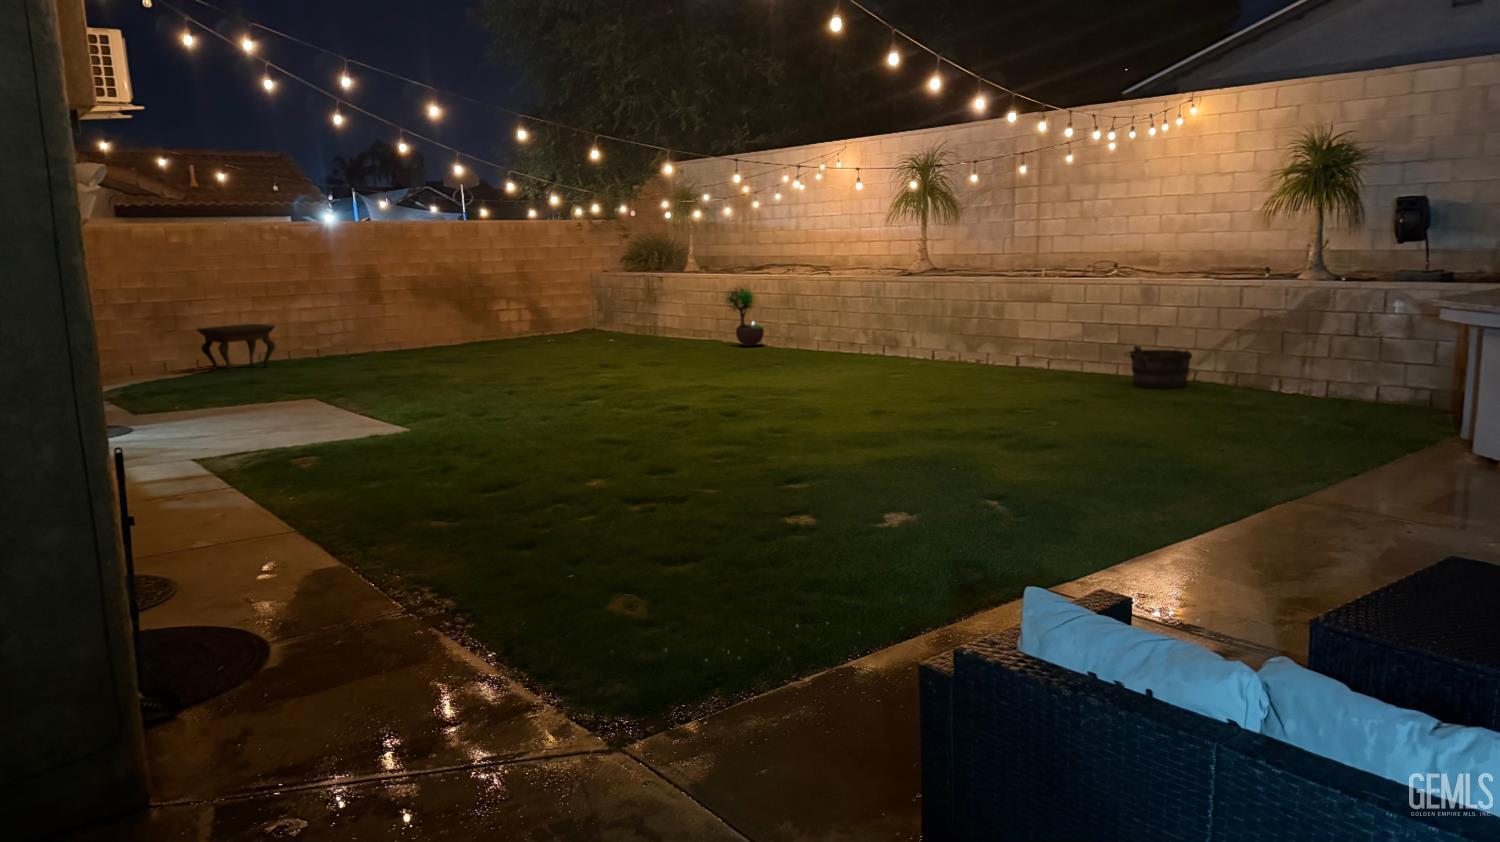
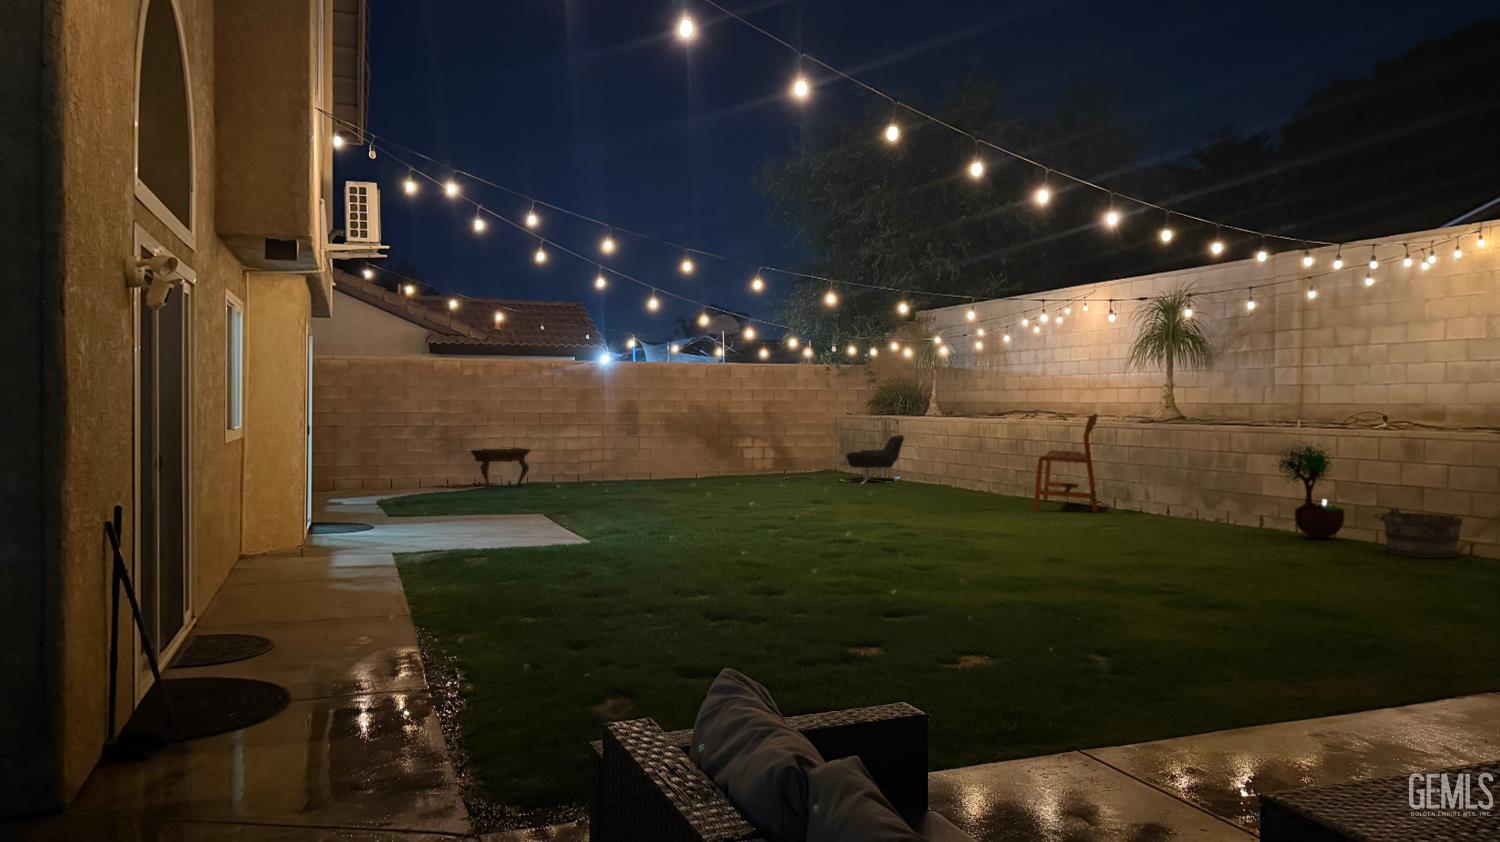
bench: none [816,267,873,363] -> present [1034,414,1101,512]
potted tree: present [725,285,764,346] -> present [1277,442,1345,539]
lounge chair: none [614,293,671,343] -> present [847,435,904,483]

